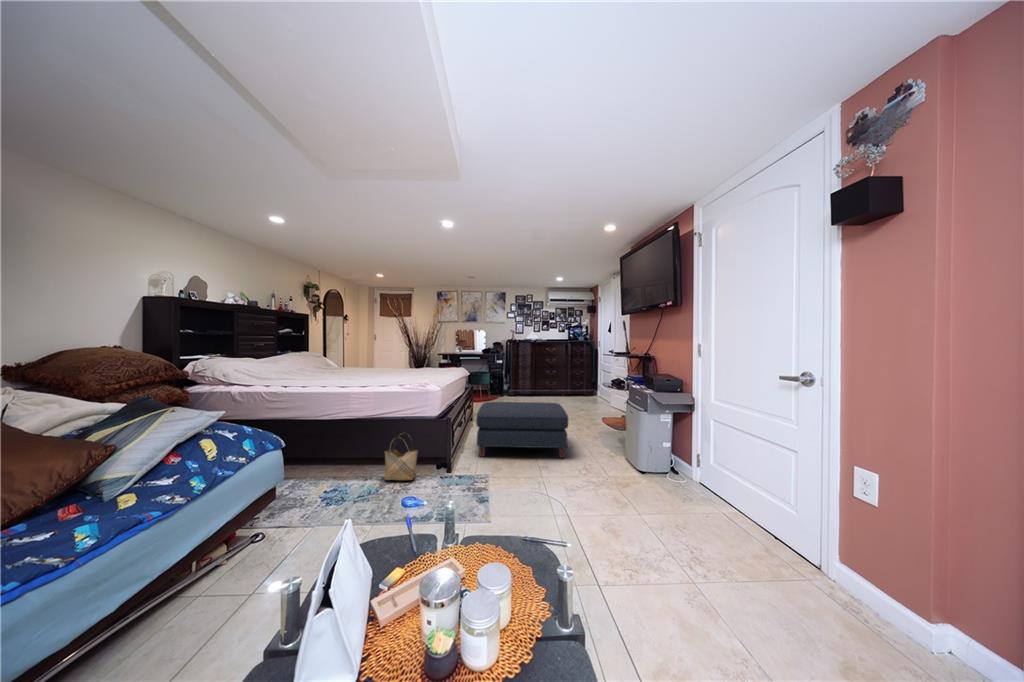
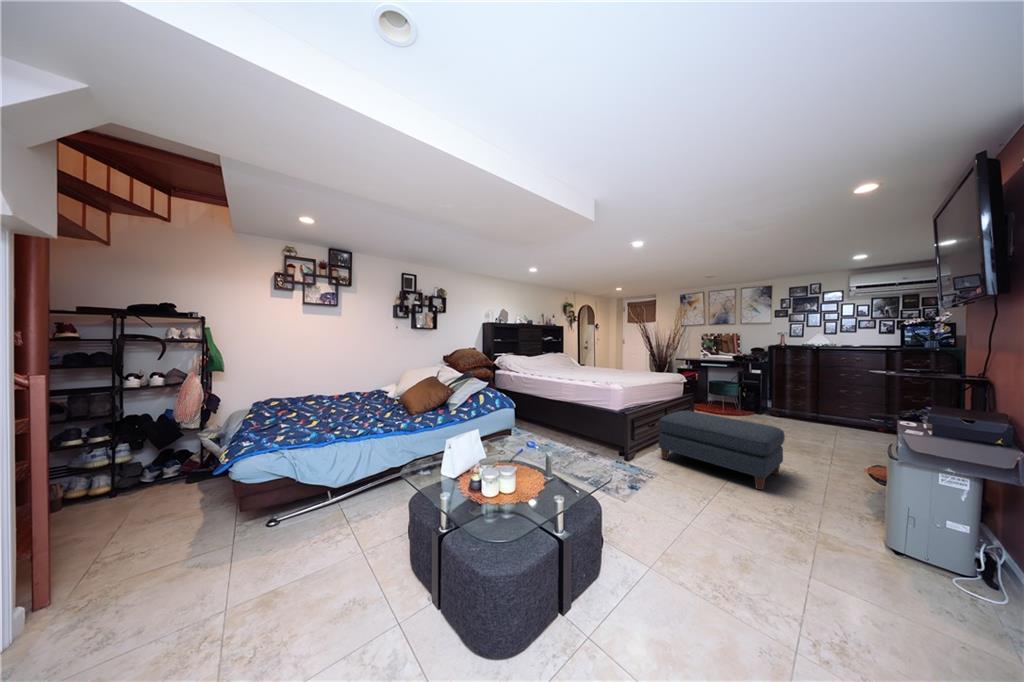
woven basket: present [385,434,418,480] -> none [575,418,598,455]

